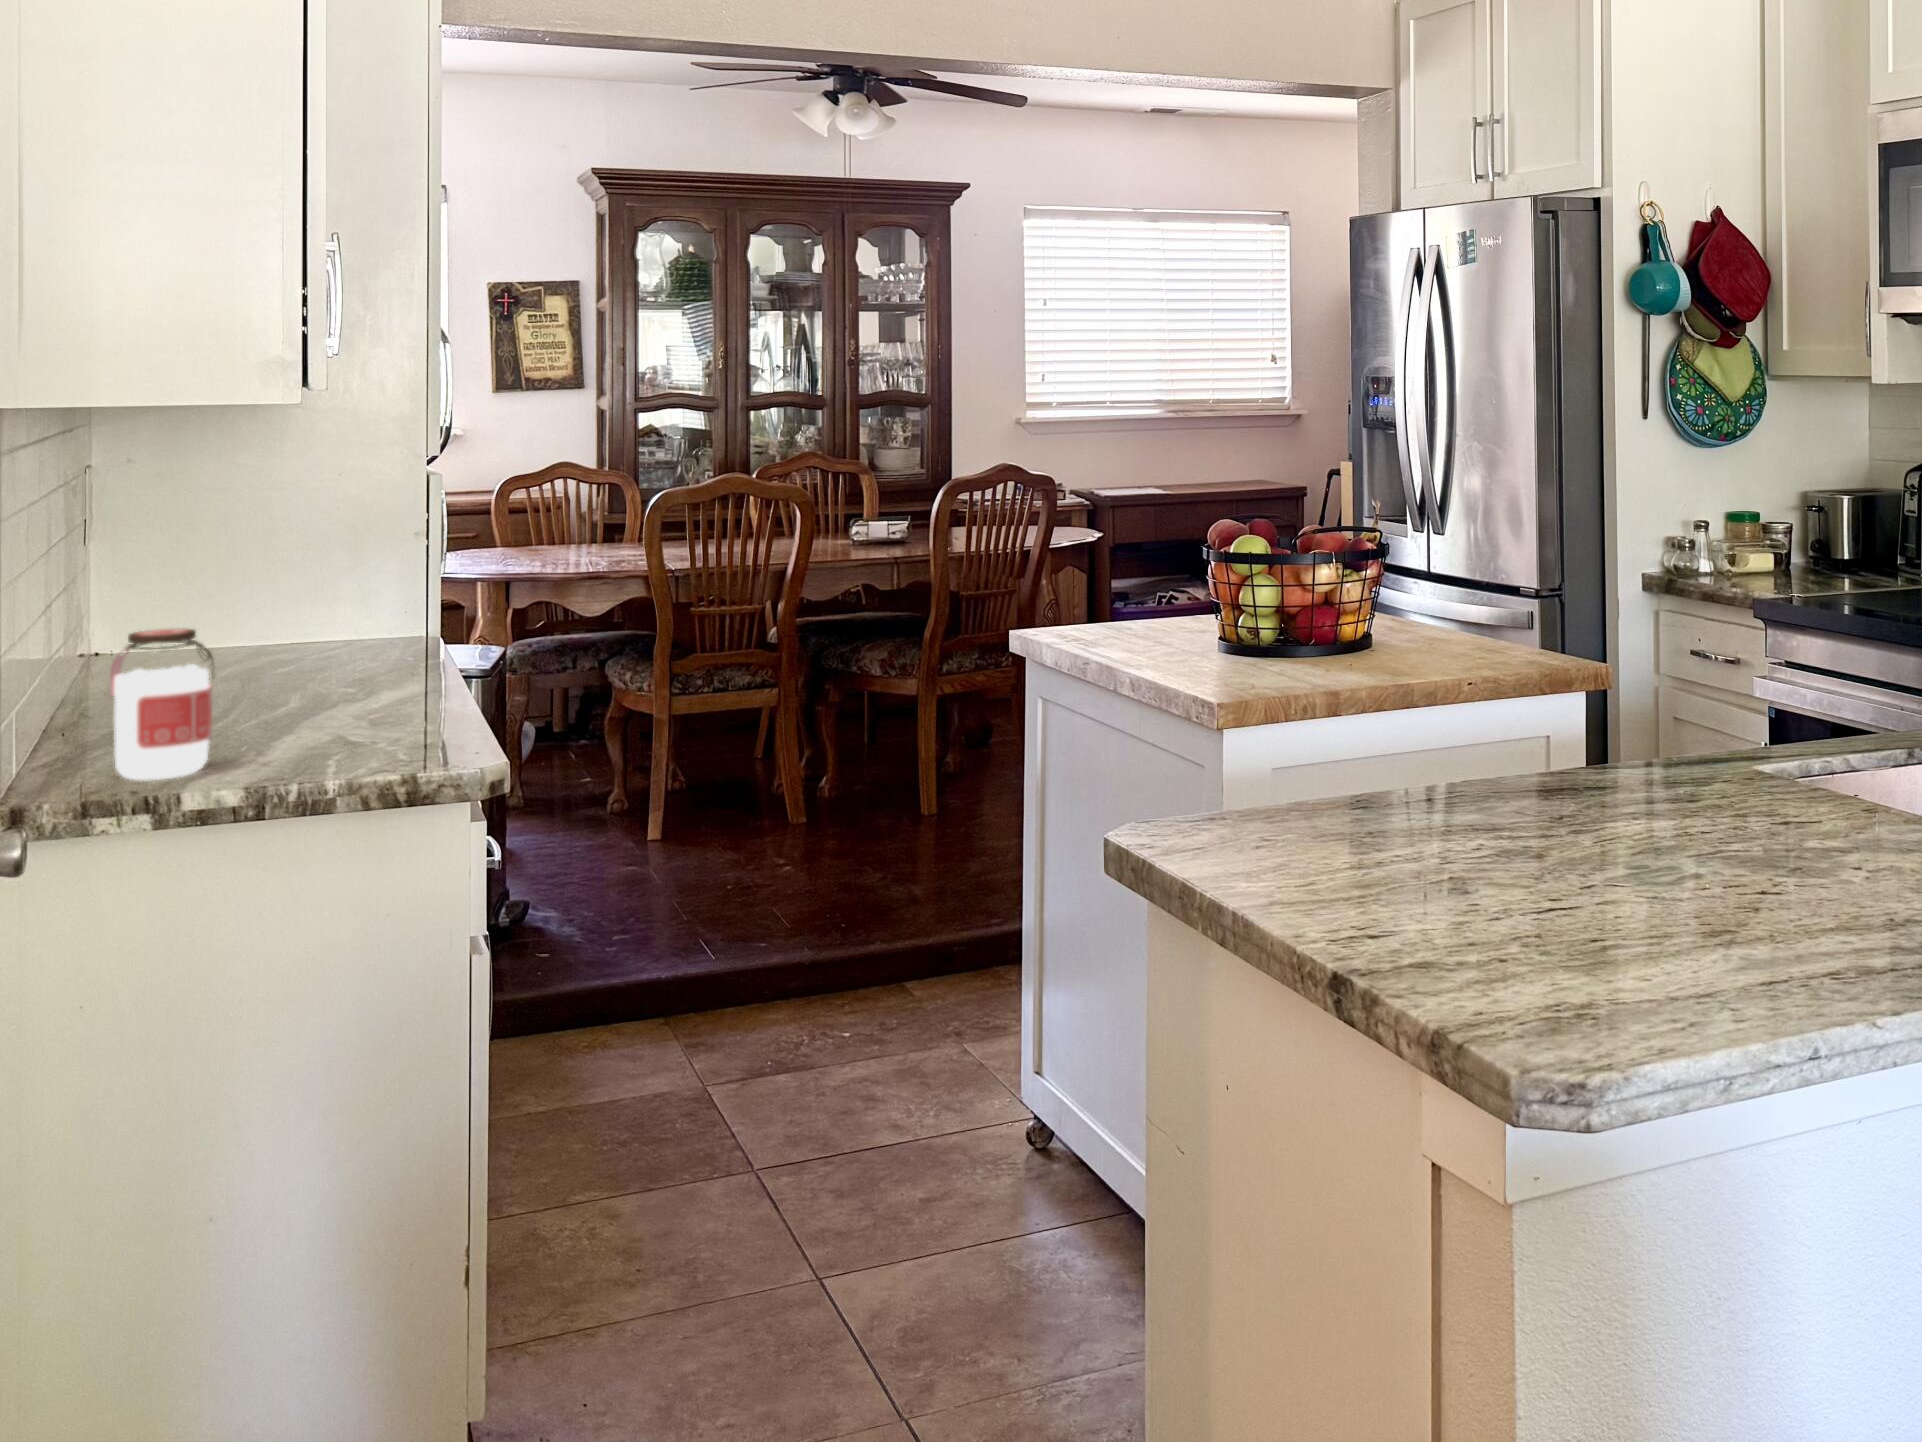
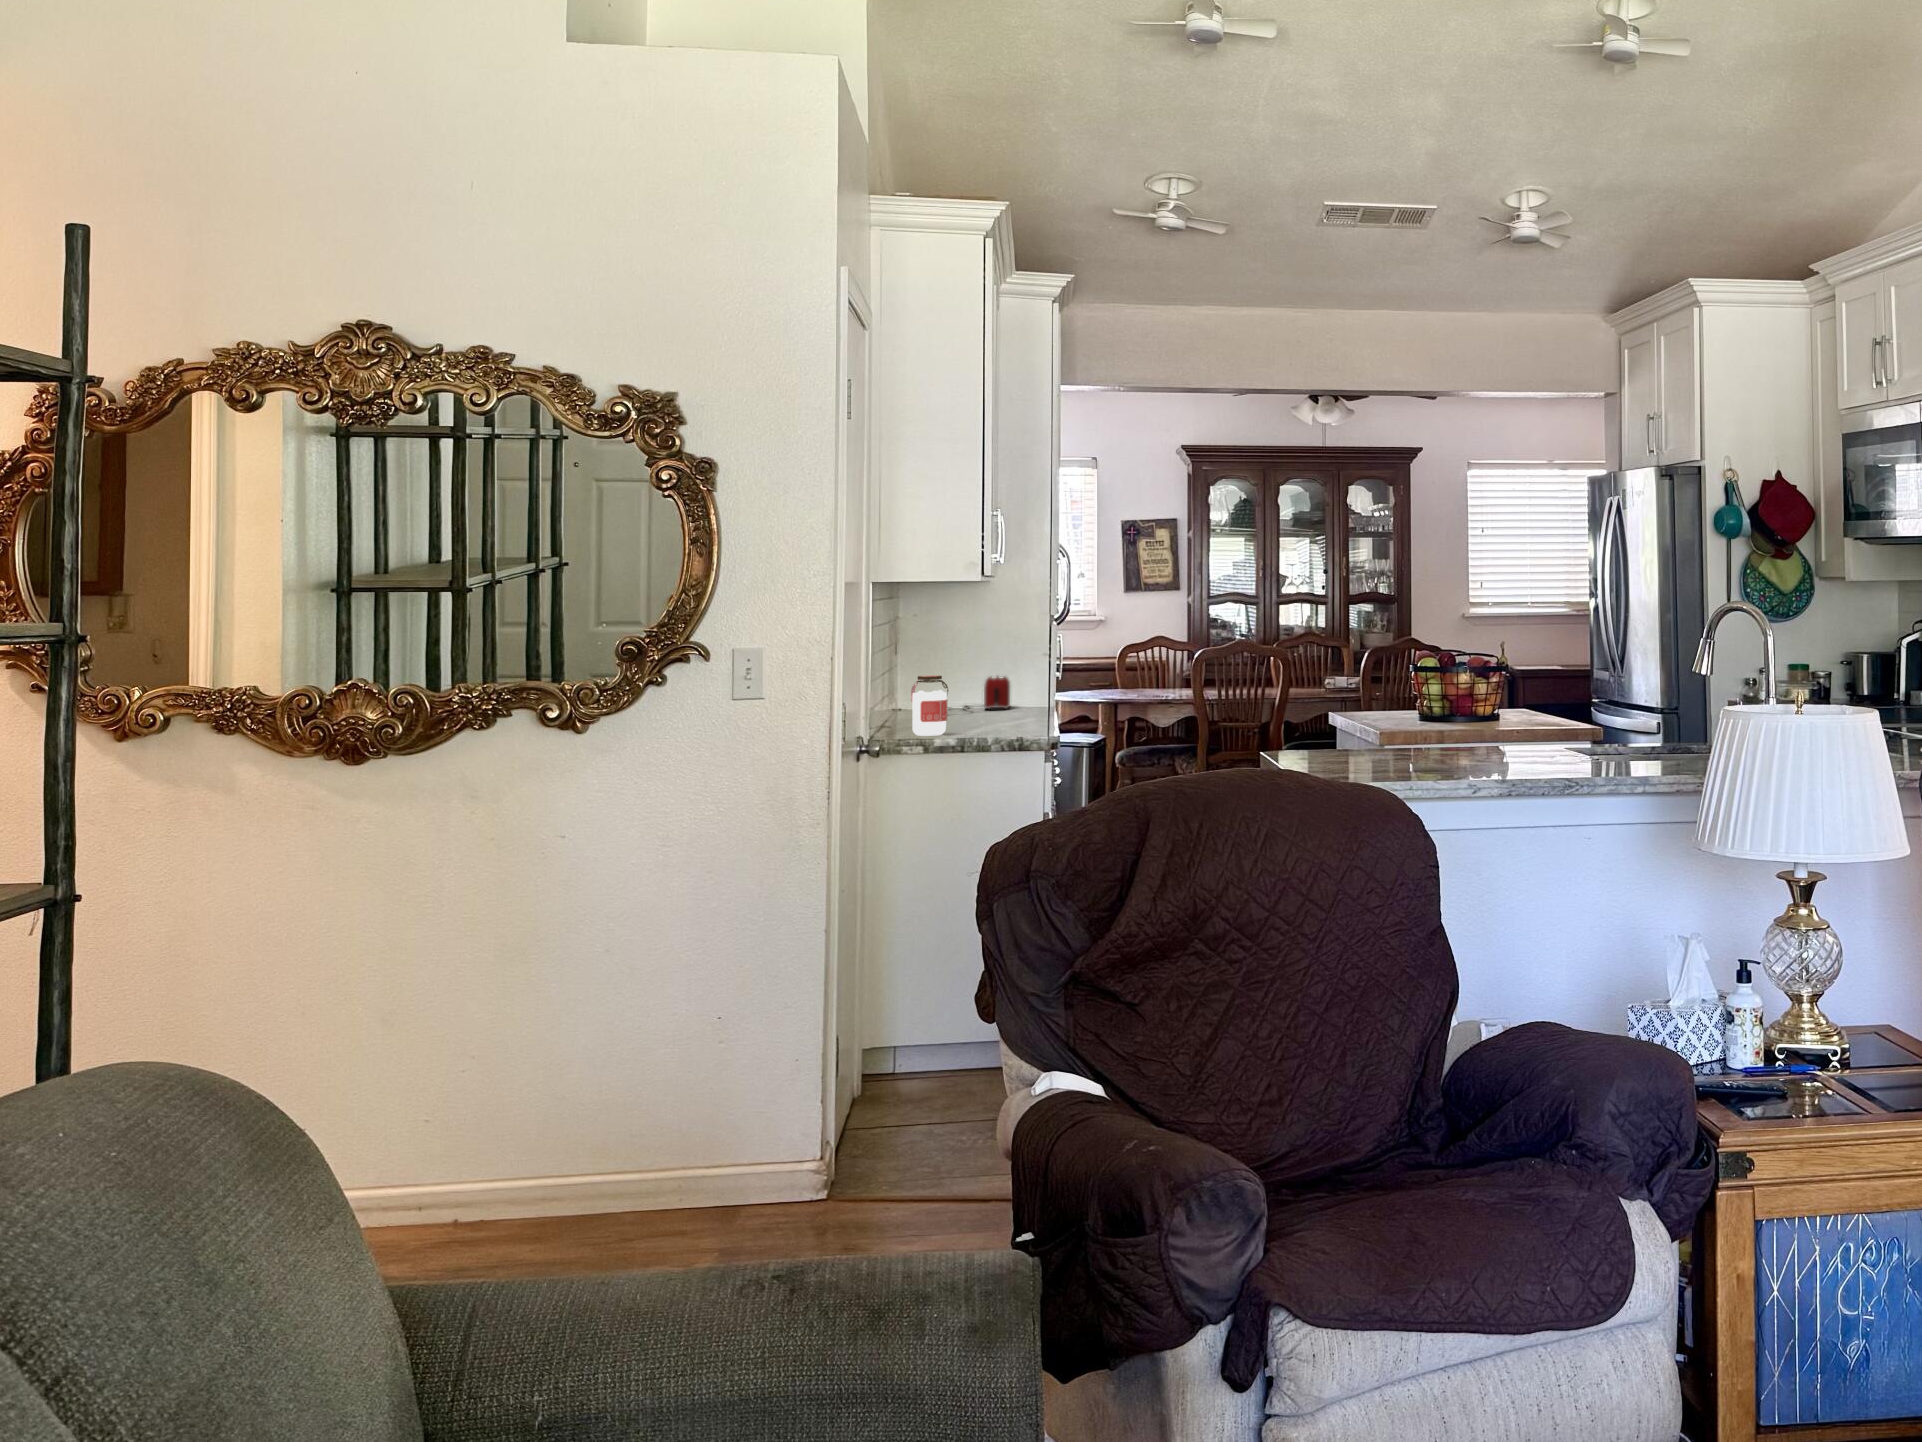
toaster: none [182,590,351,684] -> present [948,677,1010,710]

